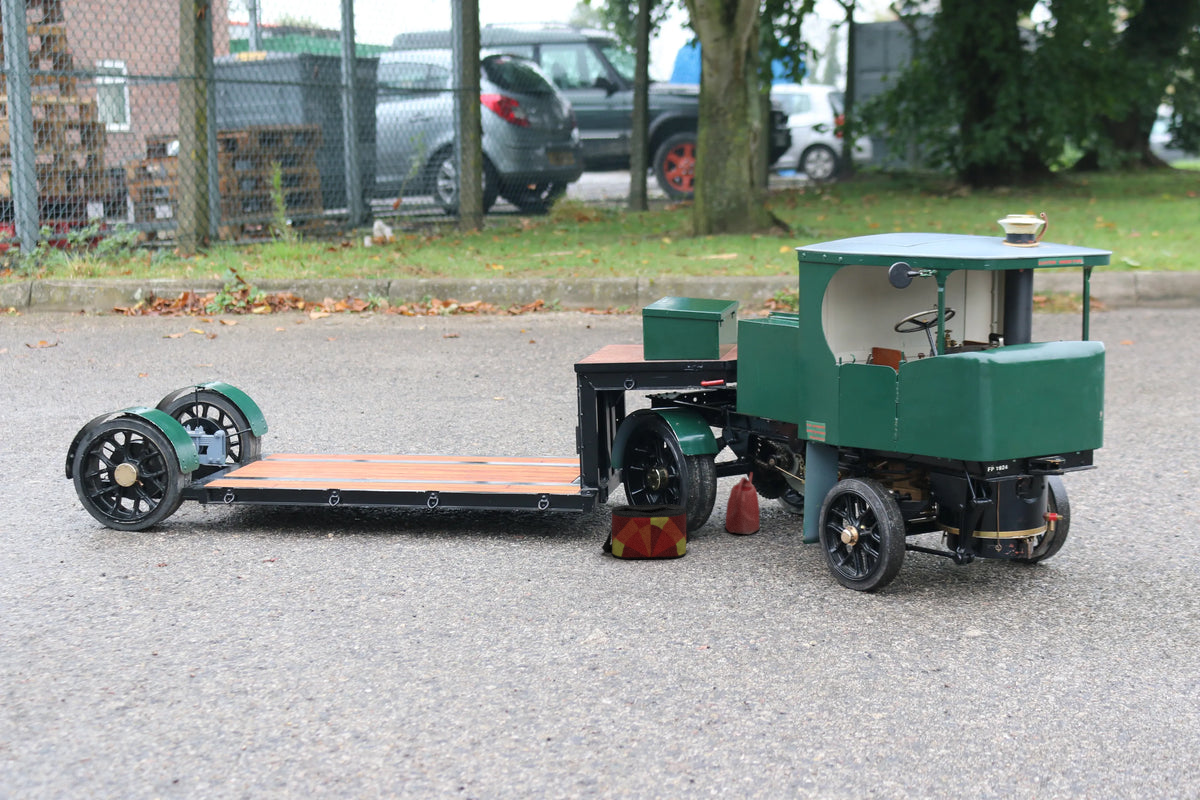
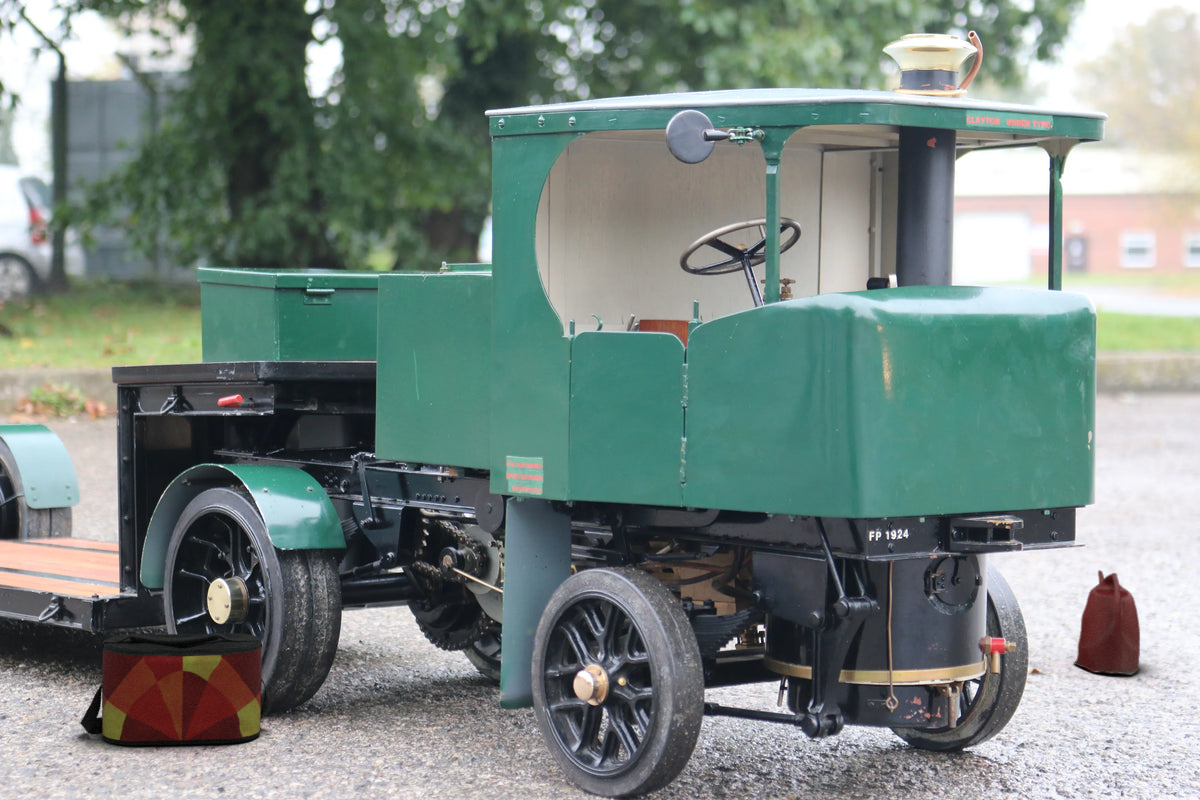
watering can: present [725,472,759,534] -> present [1074,570,1140,675]

